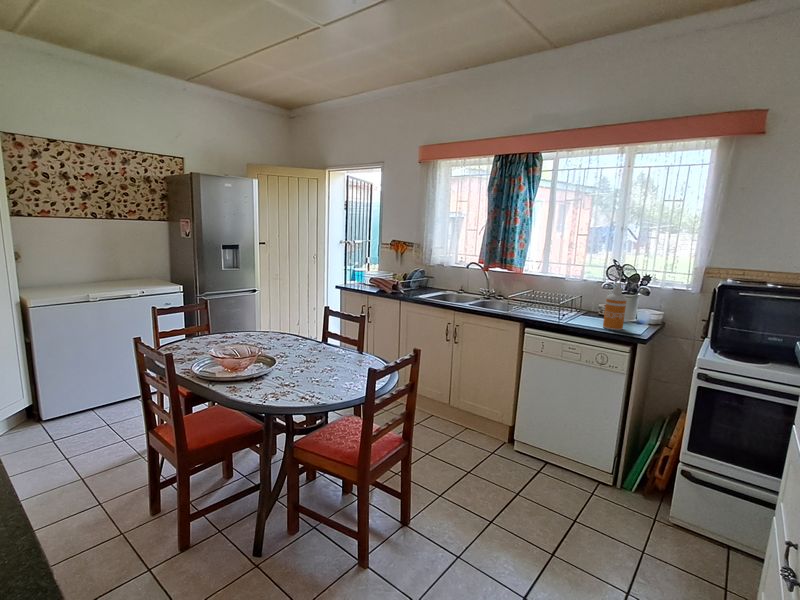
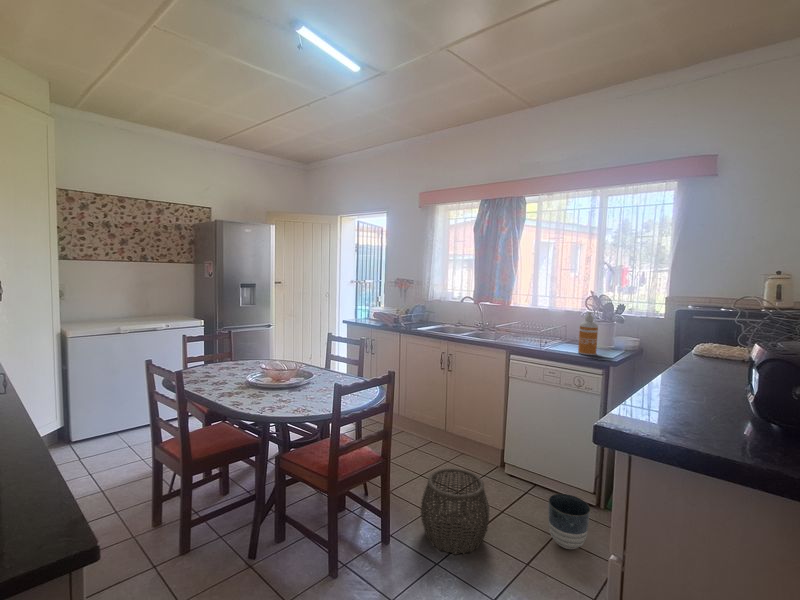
woven basket: none [438,452,513,543] -> present [421,468,490,554]
planter: none [572,476,618,534] -> present [548,494,590,549]

